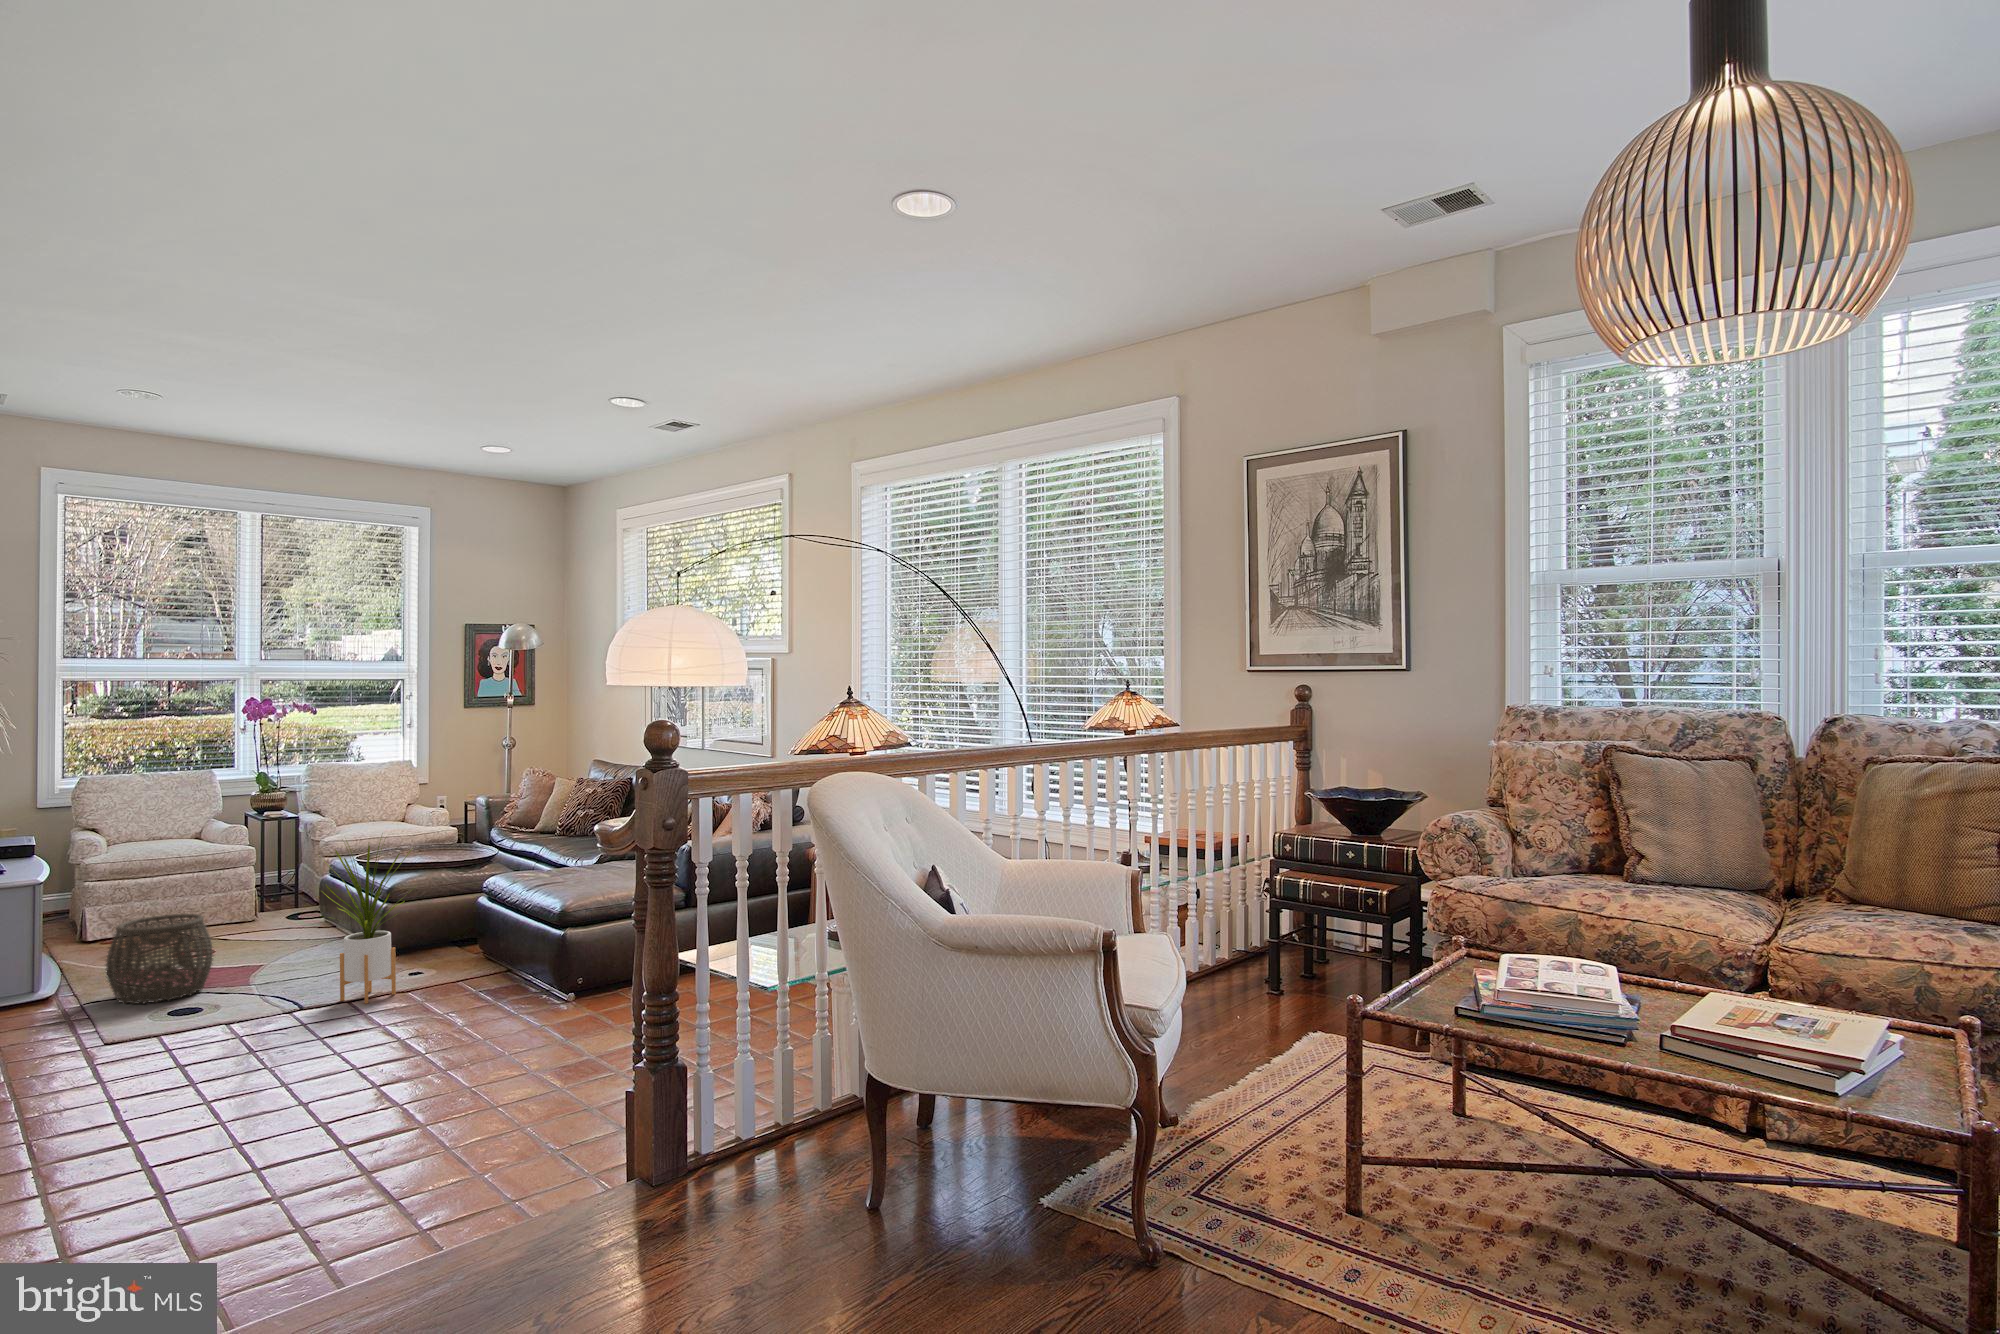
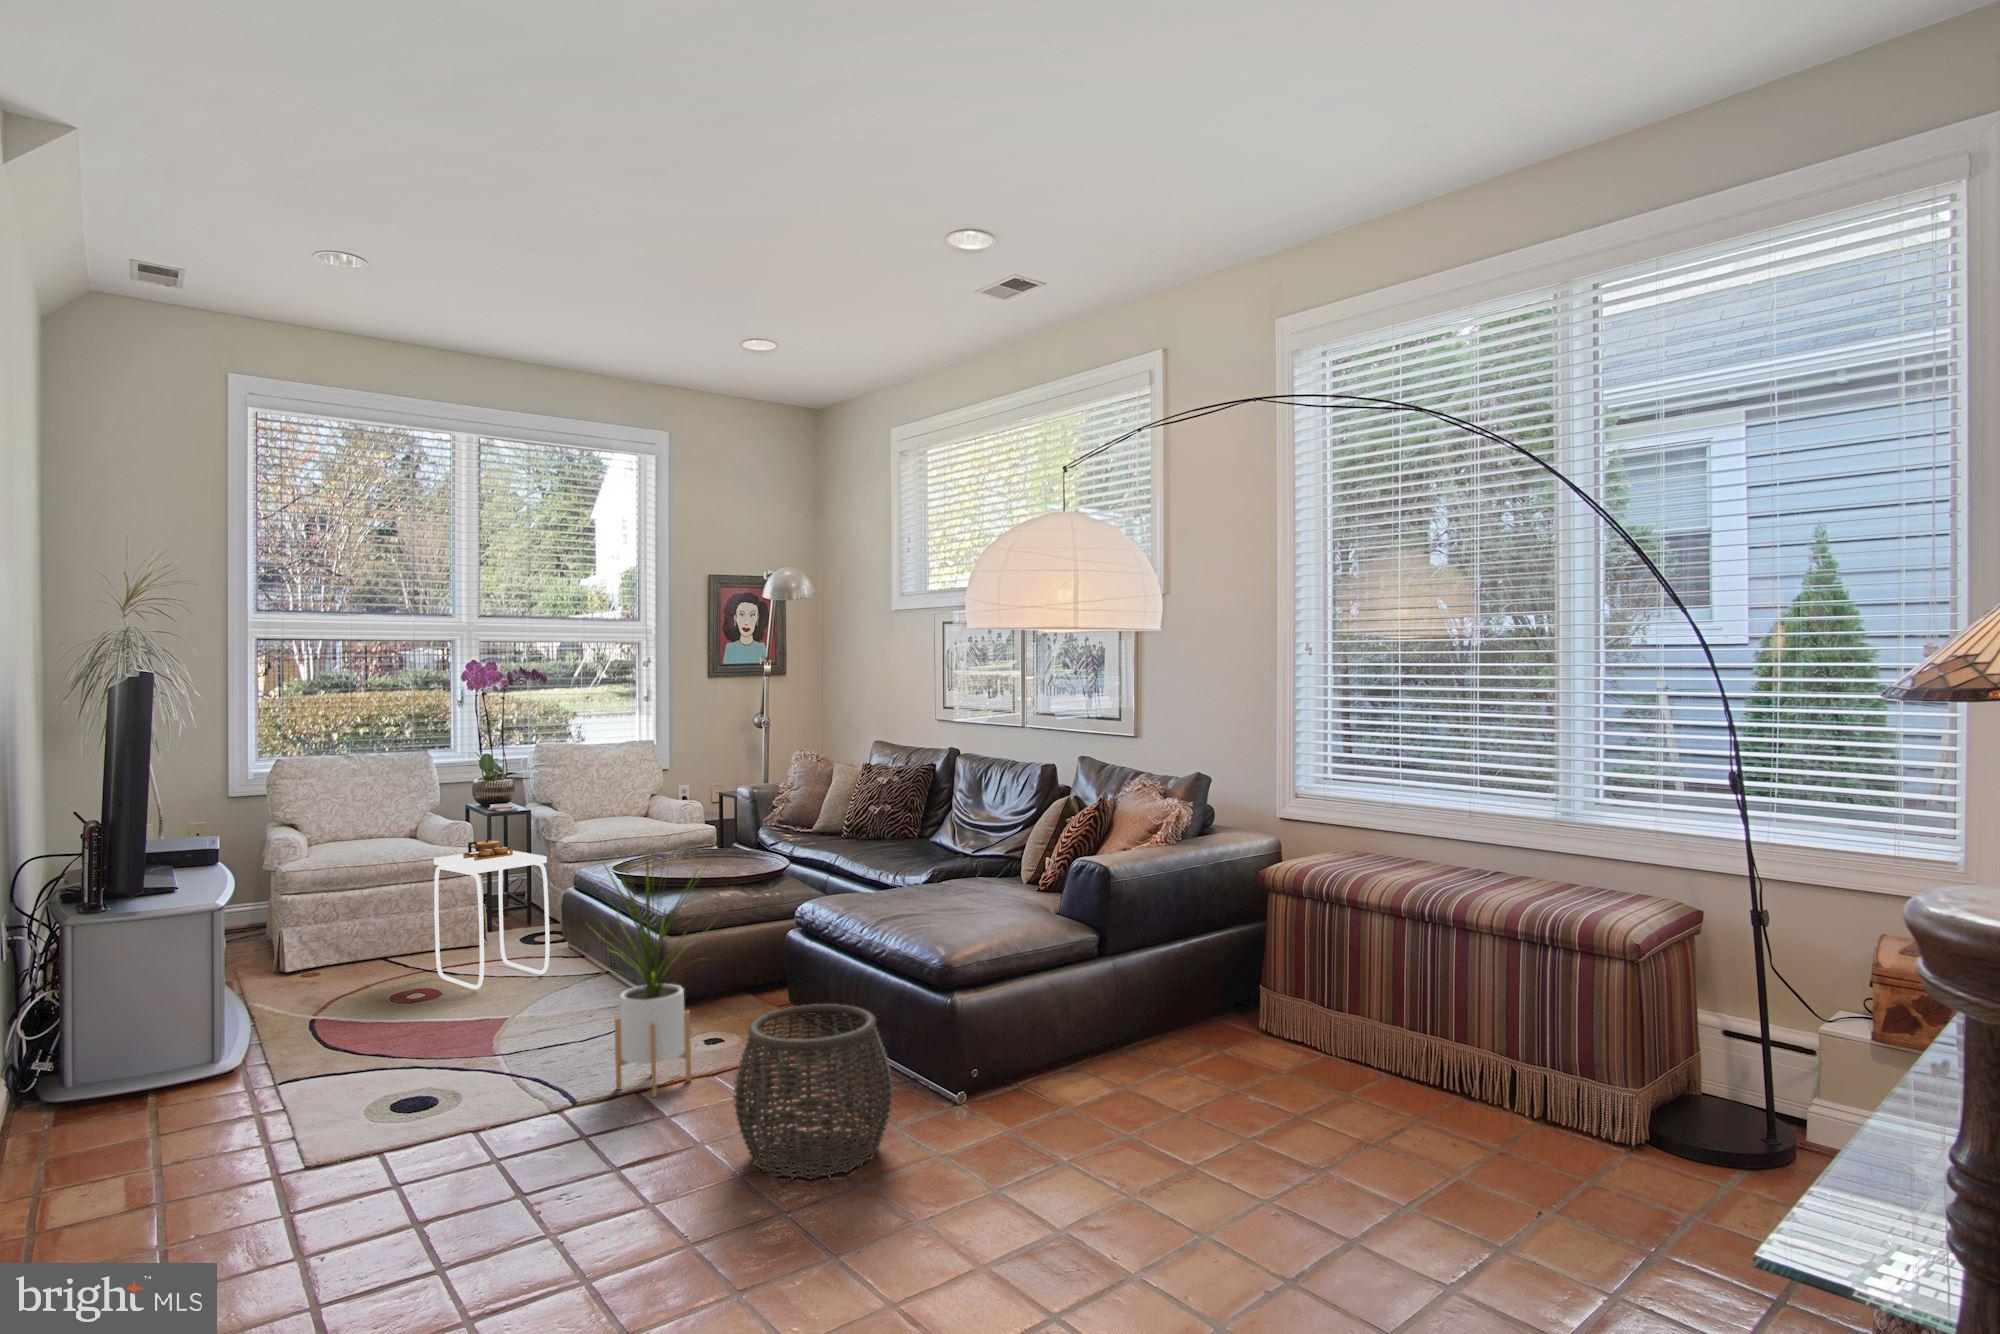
side table: none [214,839,307,949] -> present [434,840,550,989]
woven basket: present [106,914,213,1004] -> present [734,1004,893,1179]

